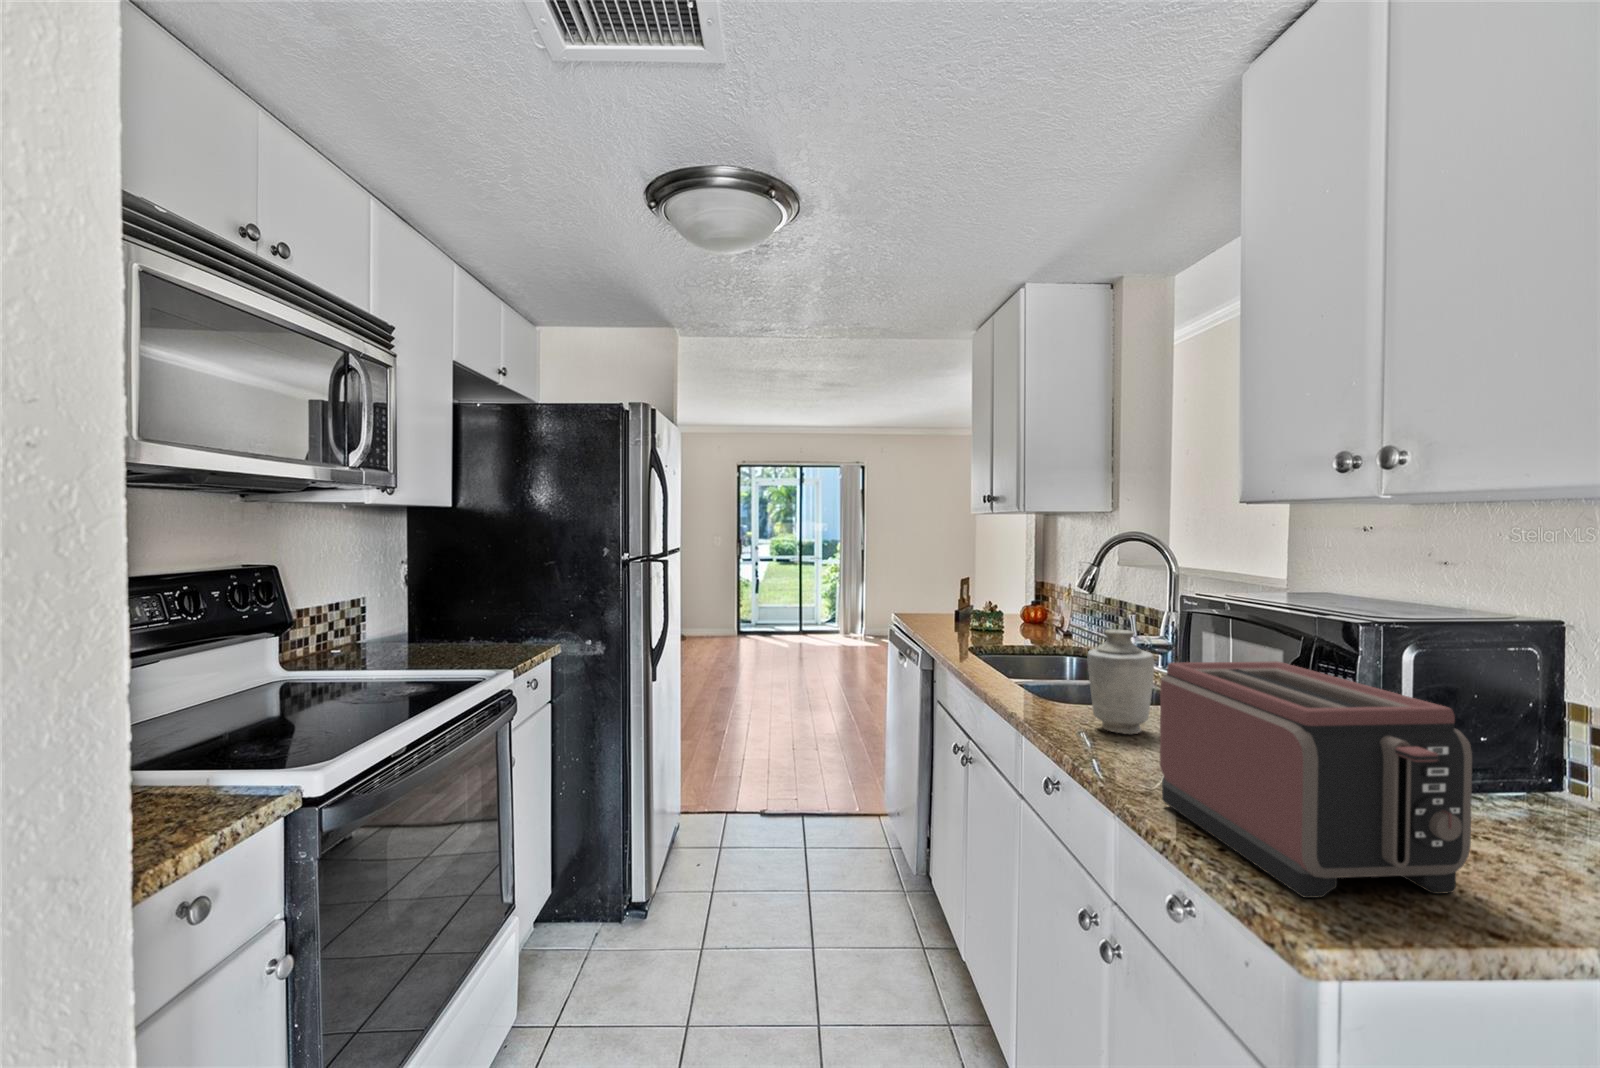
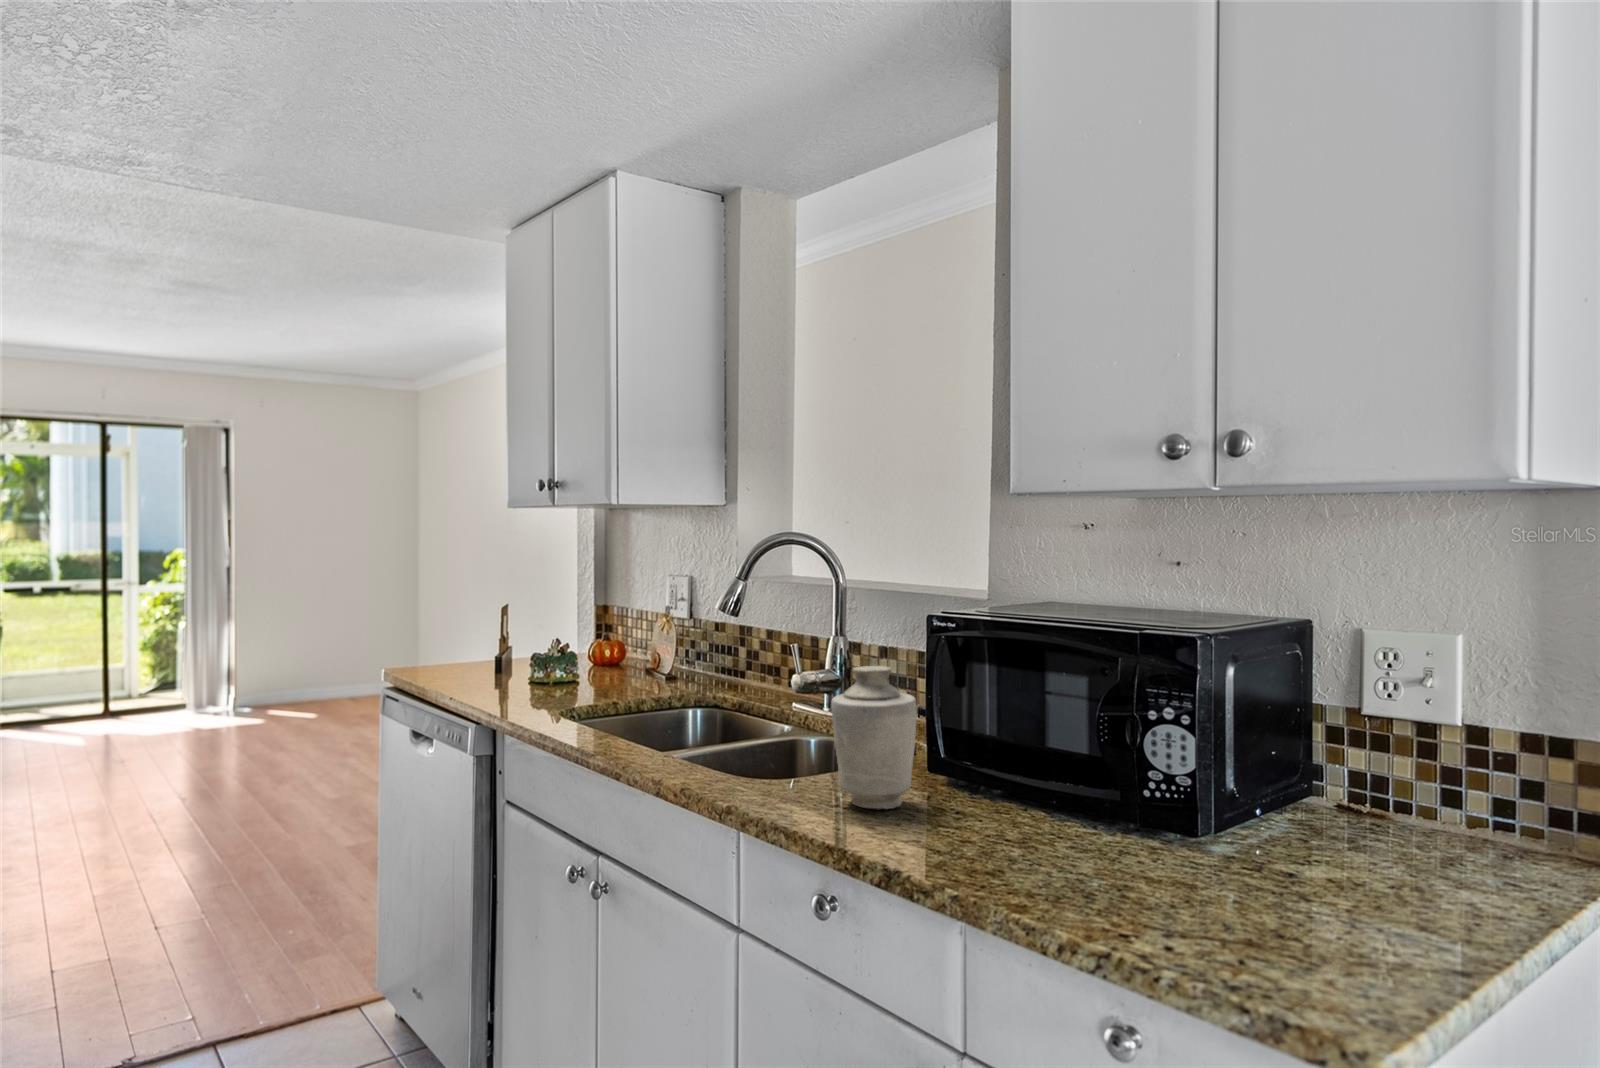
toaster: present [1160,661,1472,898] -> none [1025,690,1399,976]

